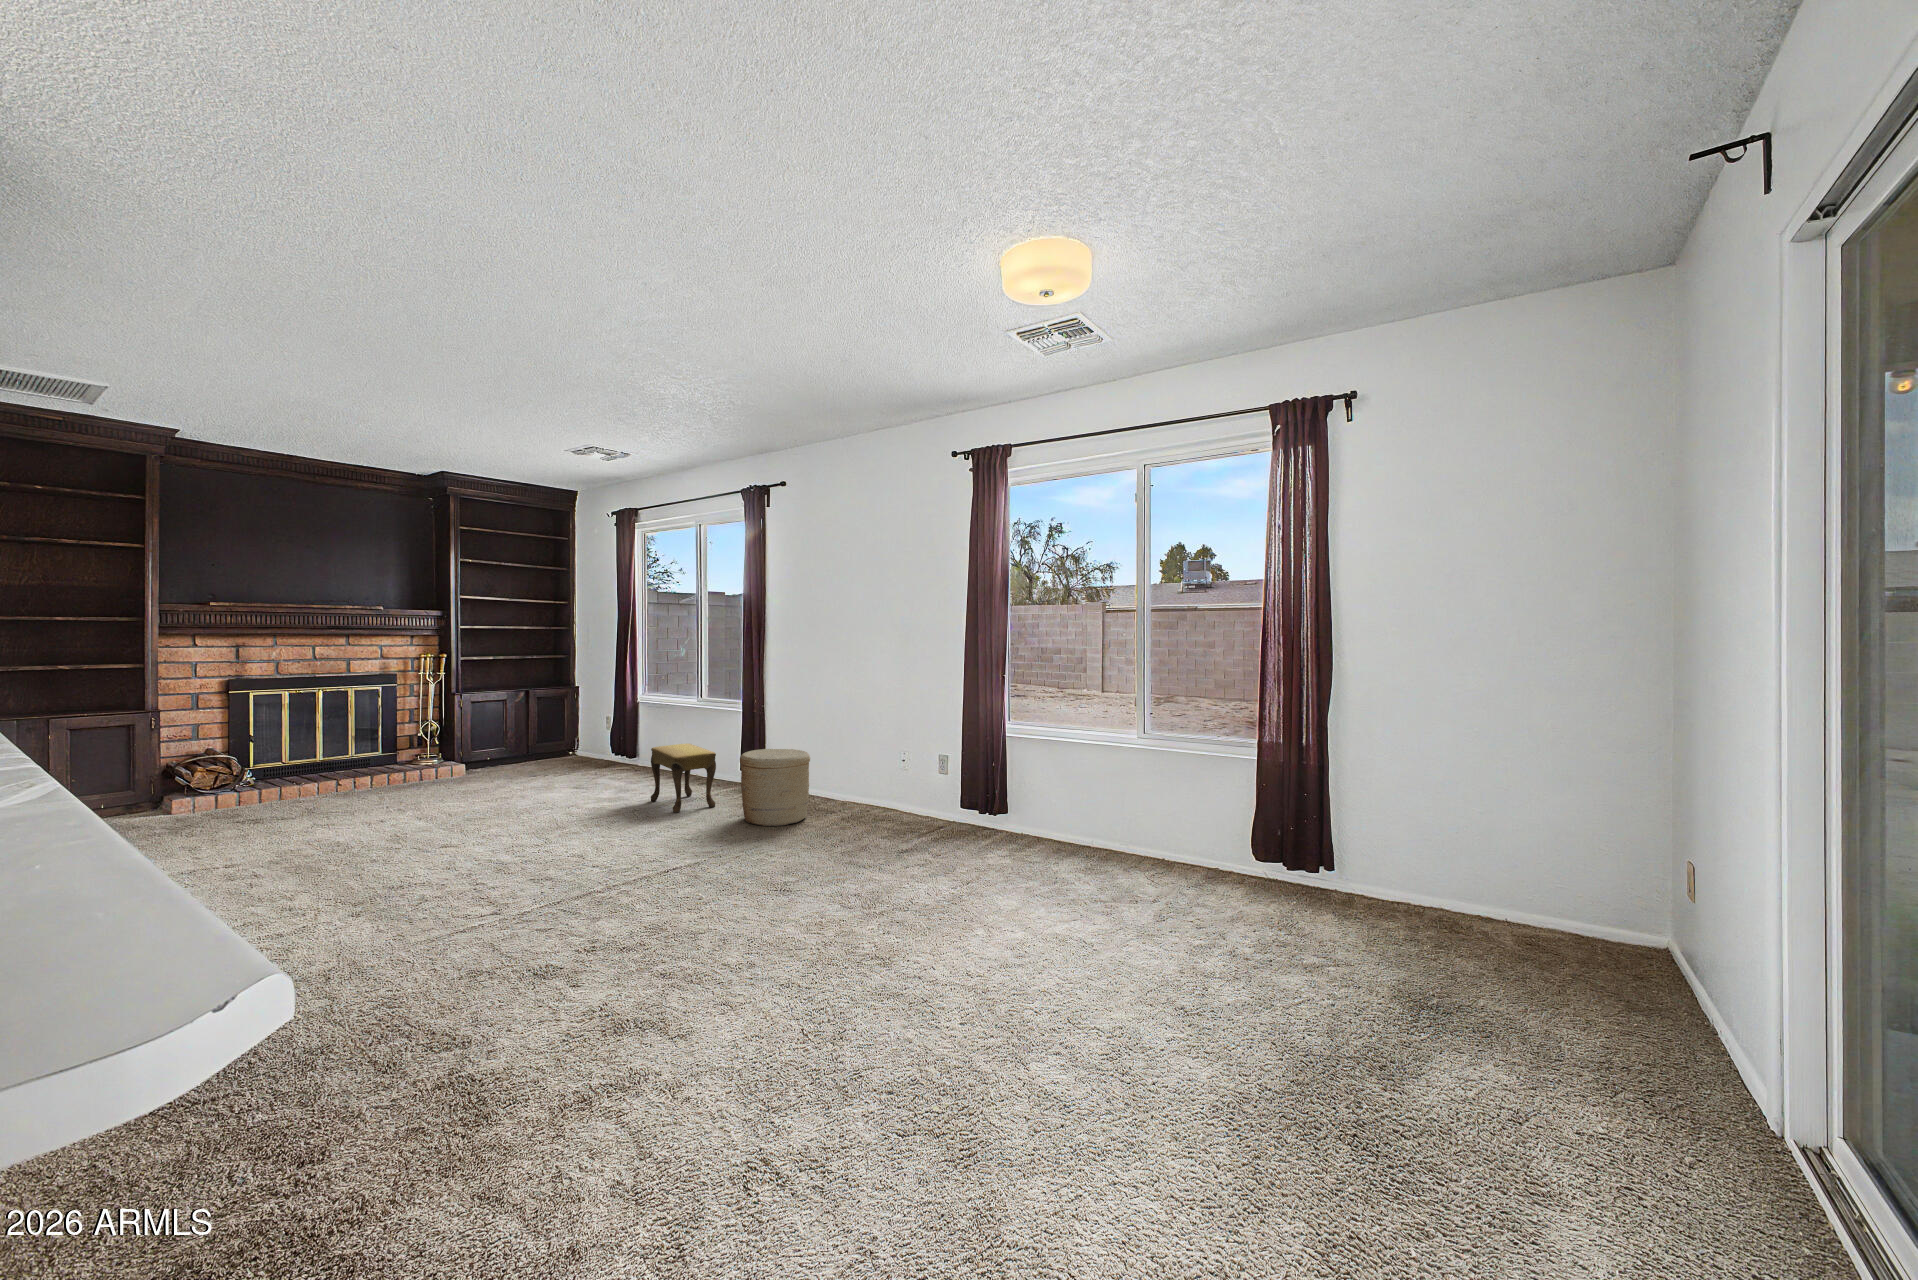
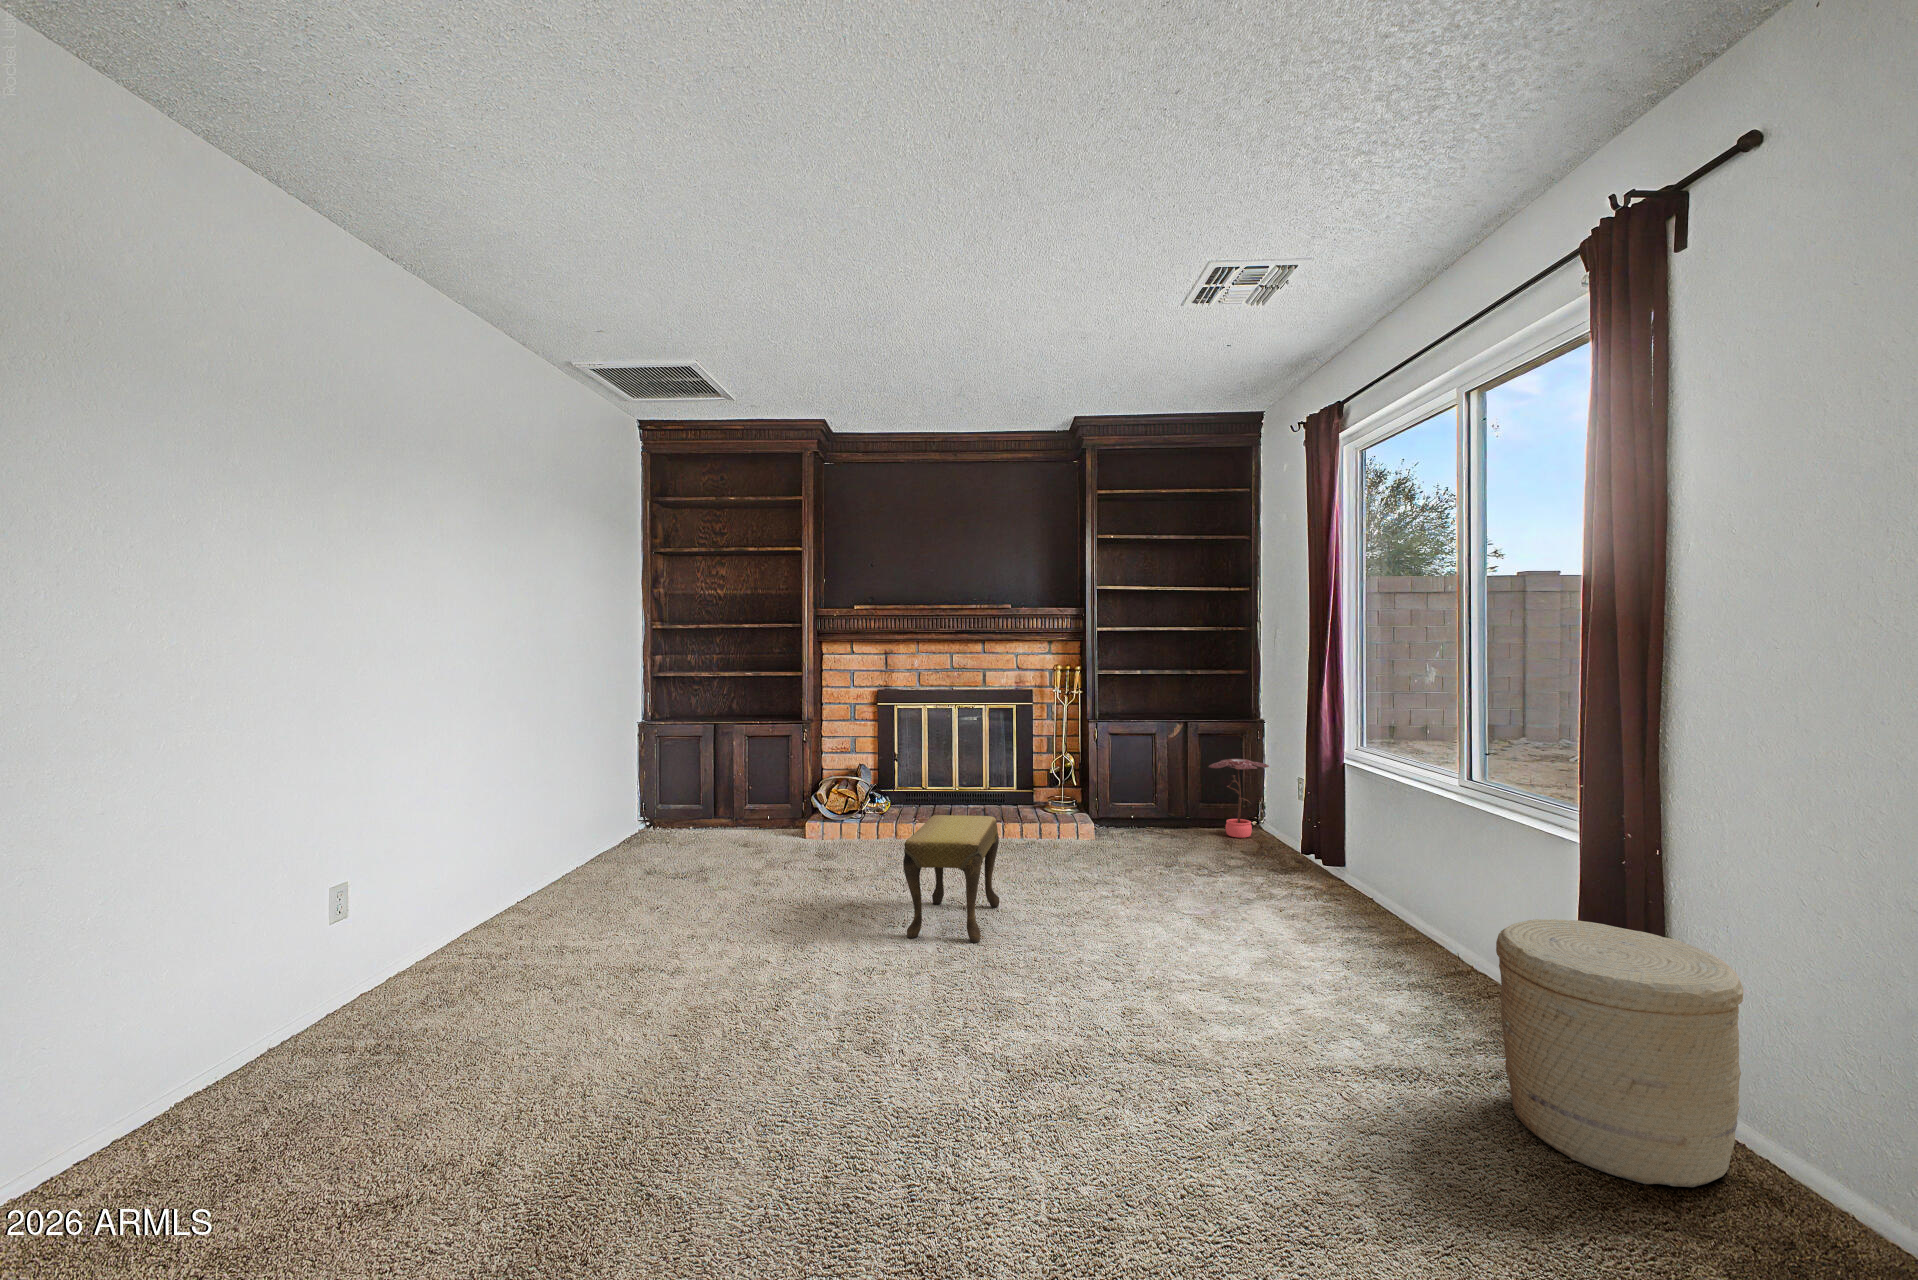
potted plant: none [549,714,589,765] -> present [1209,759,1269,838]
footstool: present [651,744,716,813] -> present [903,815,999,943]

